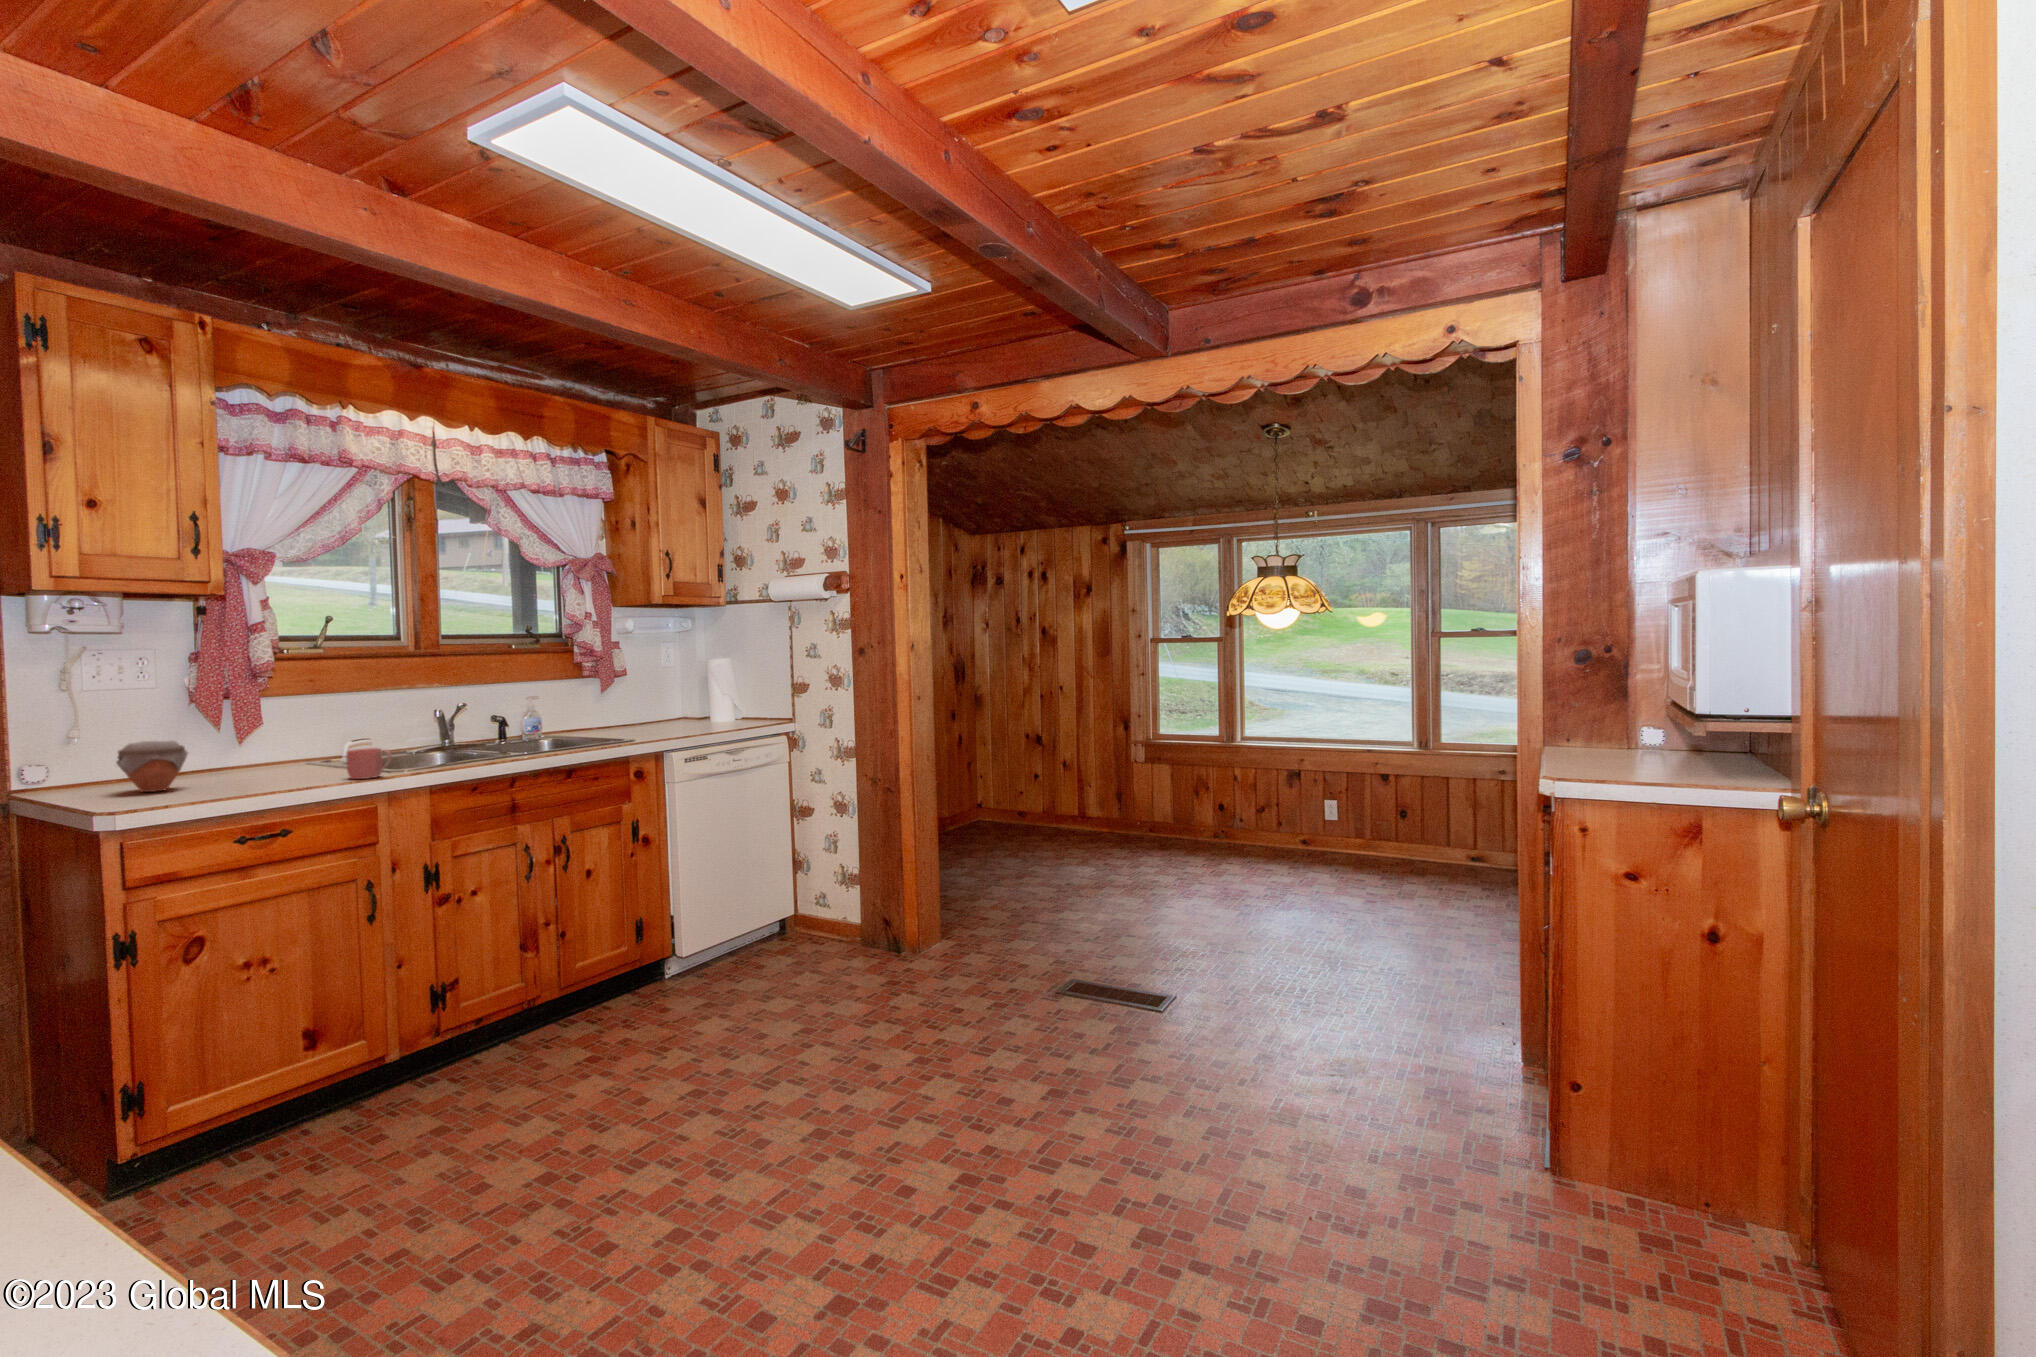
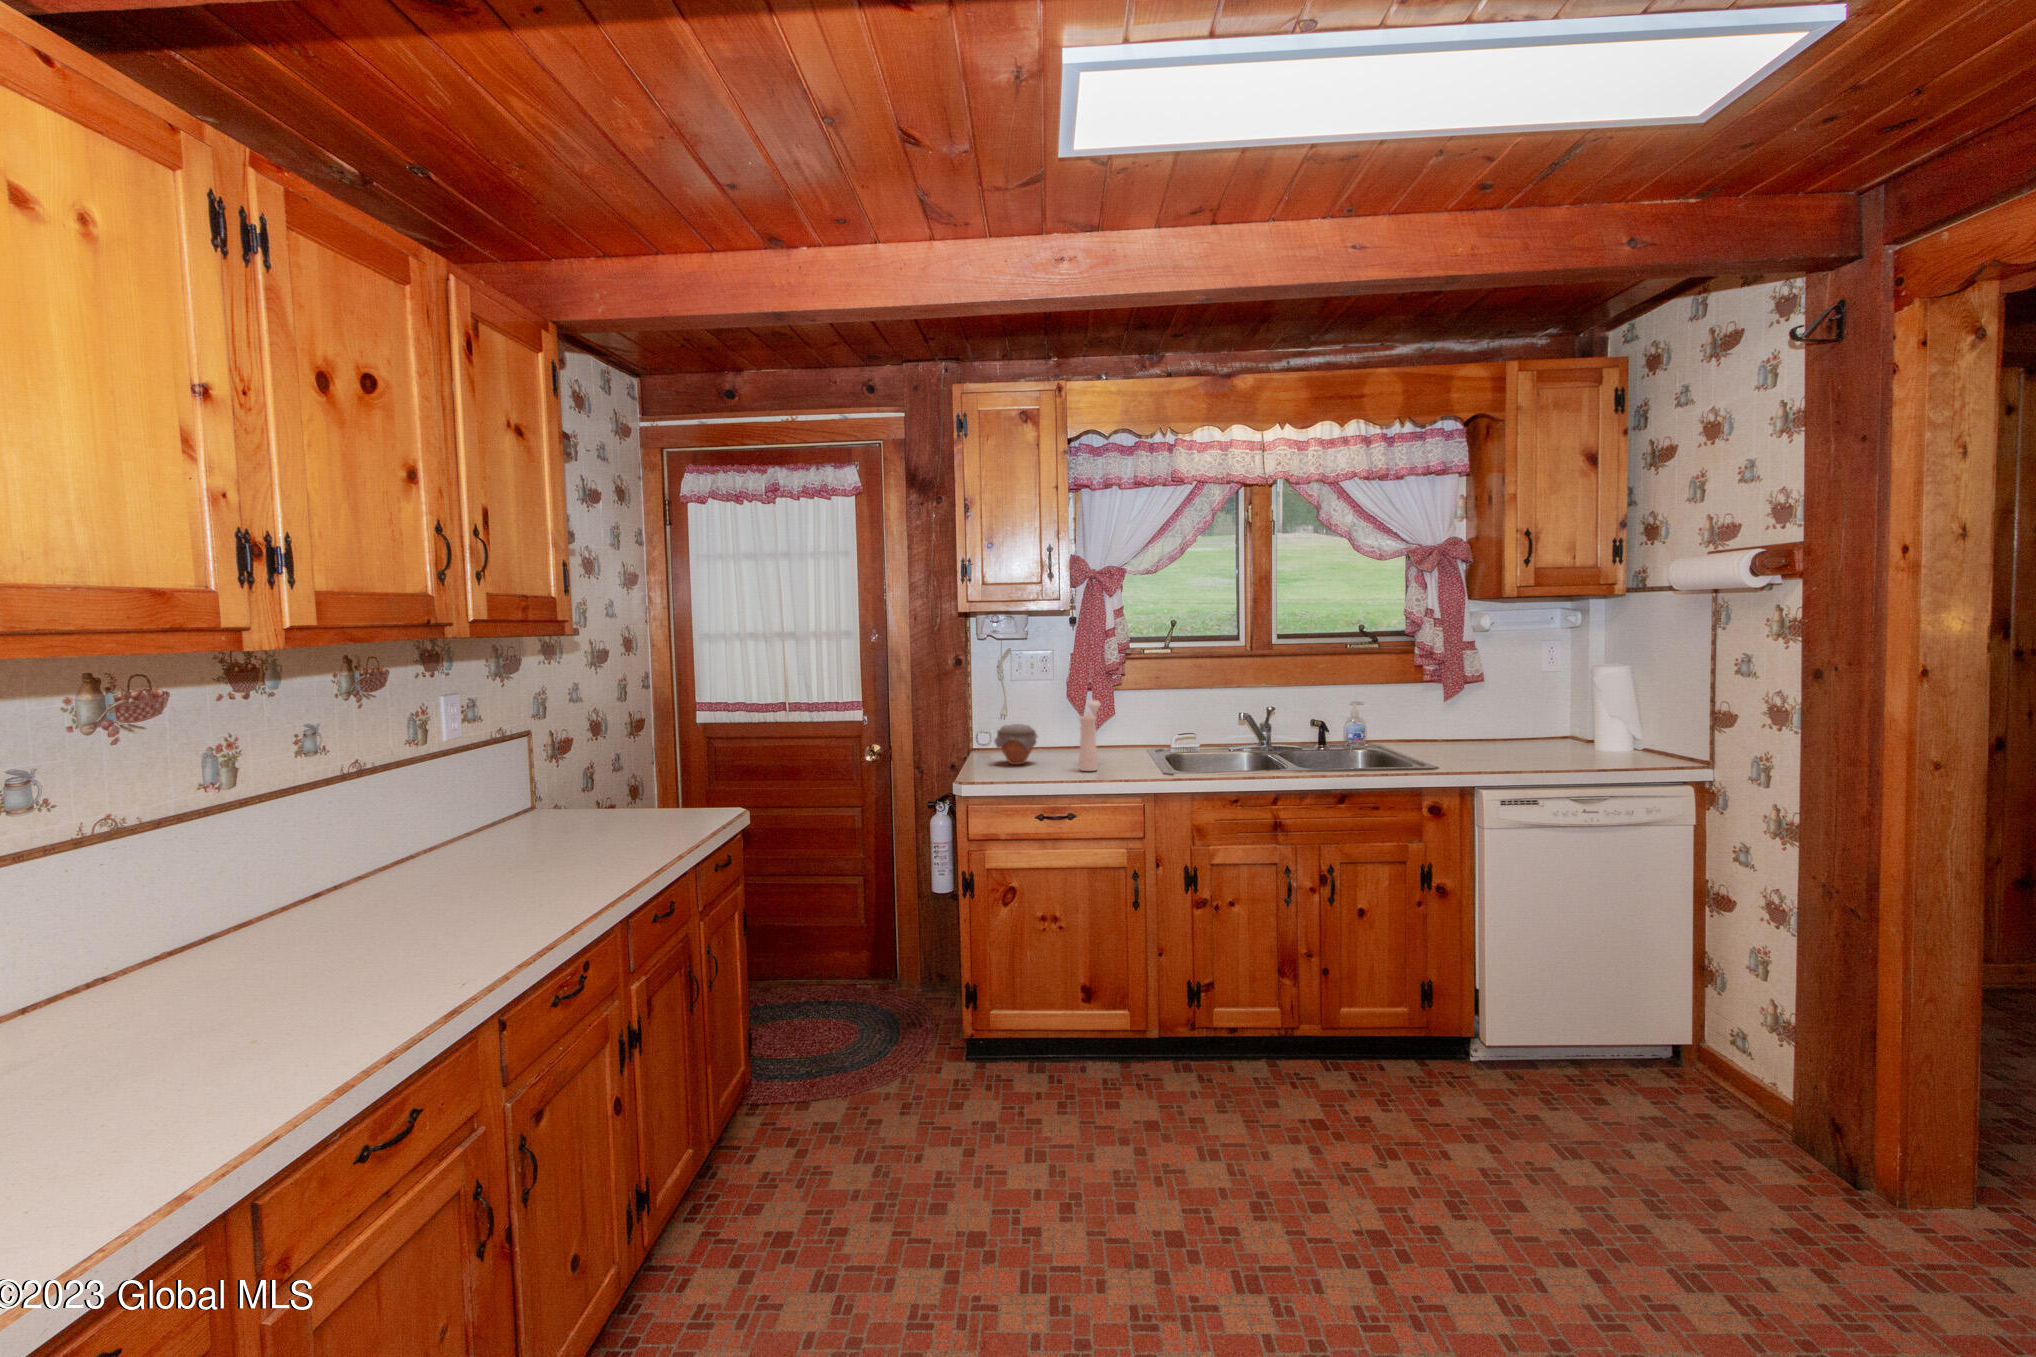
pepper mill: none [262,704,296,784] -> present [1079,701,1100,771]
mug: present [346,748,391,779] -> none [1130,748,1159,777]

